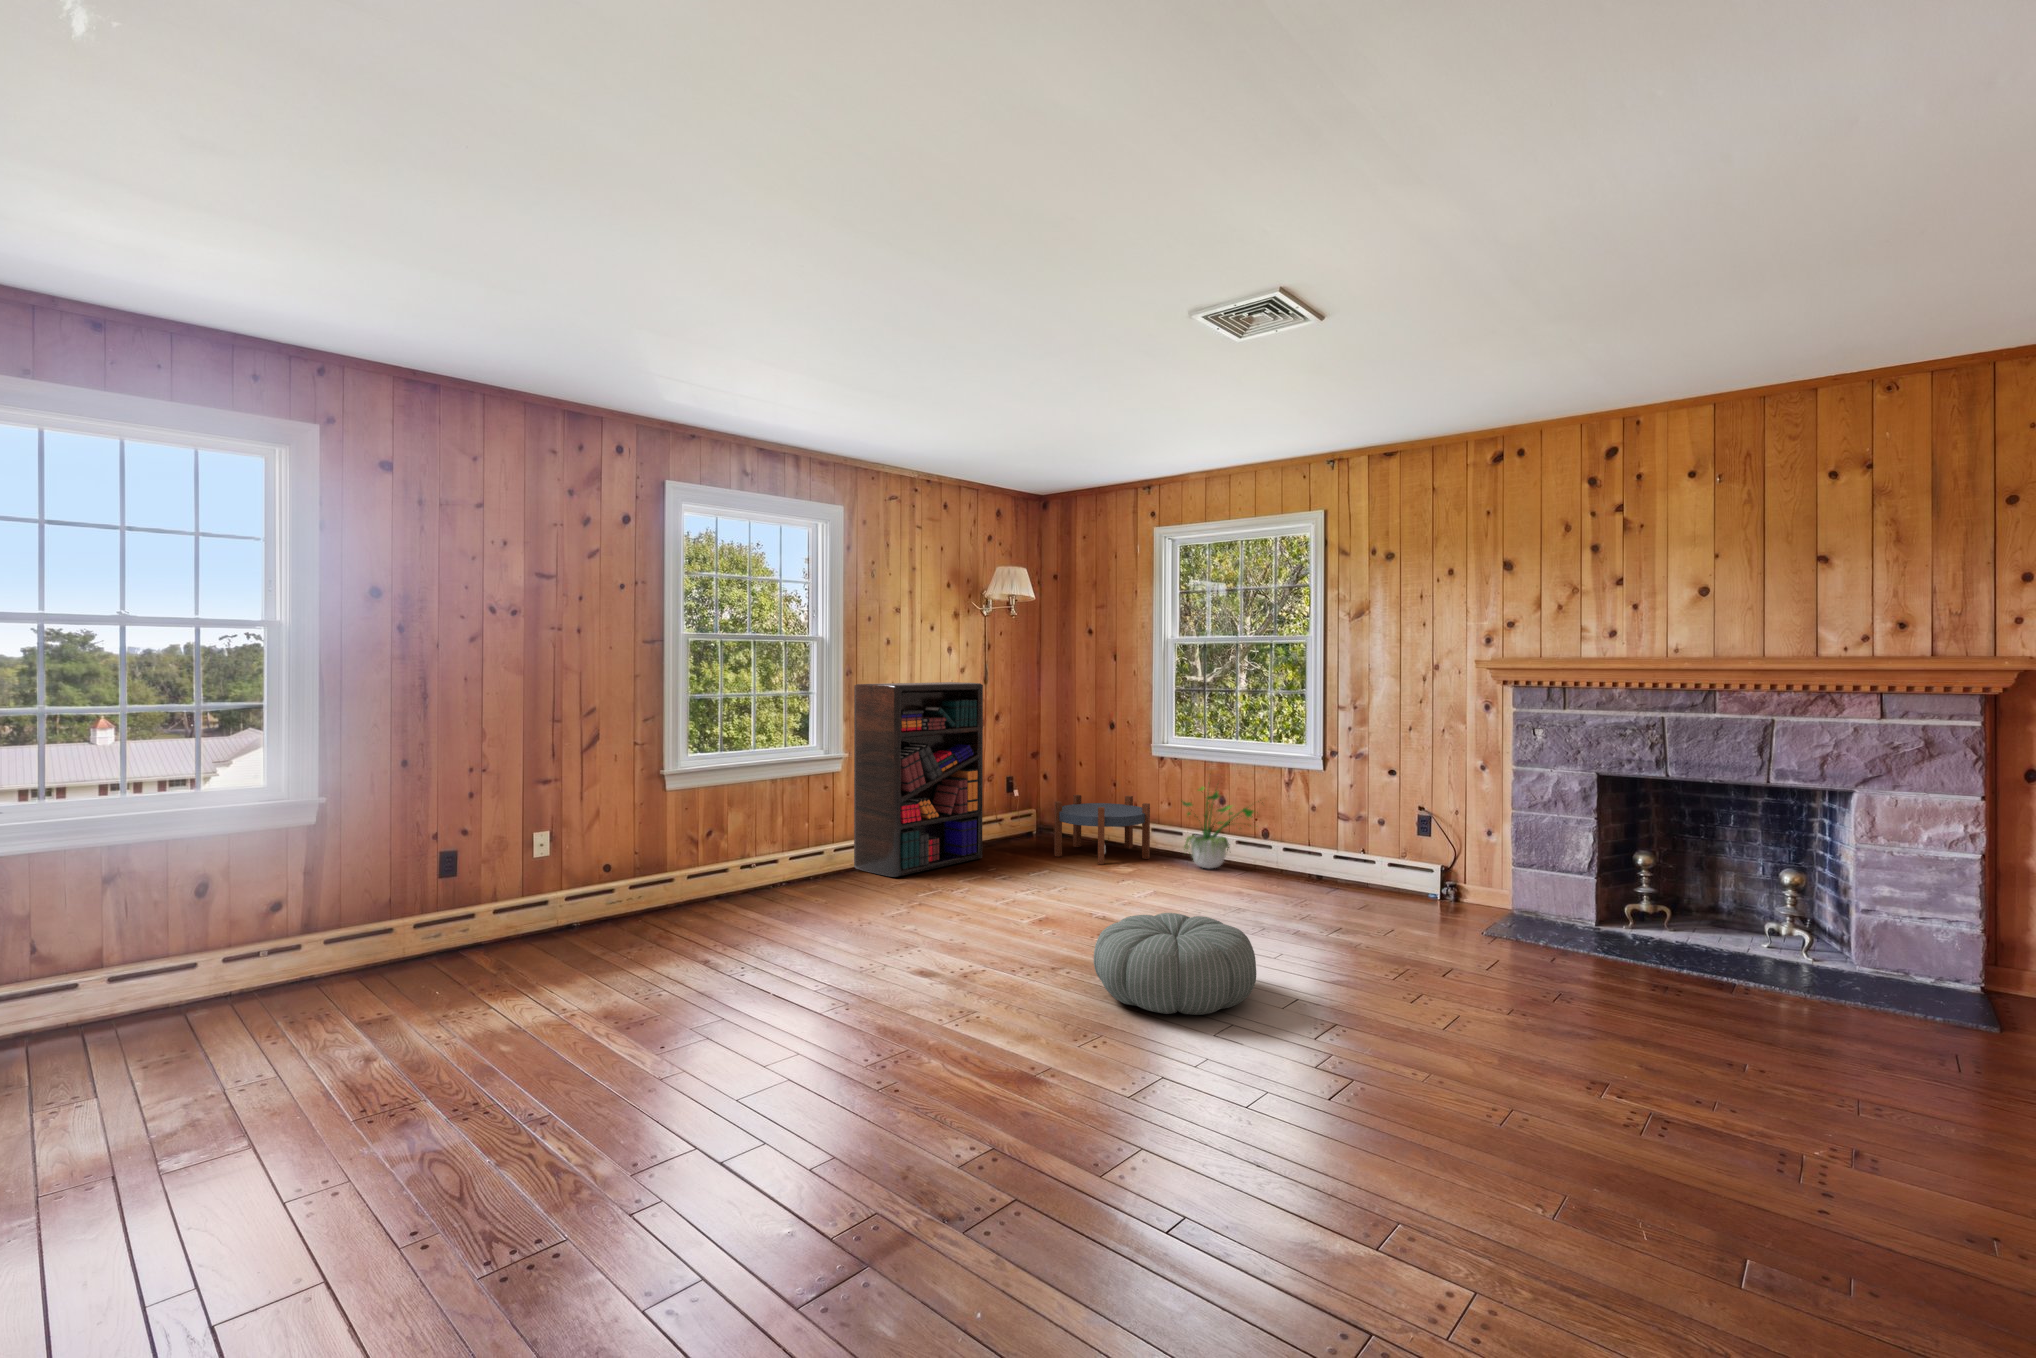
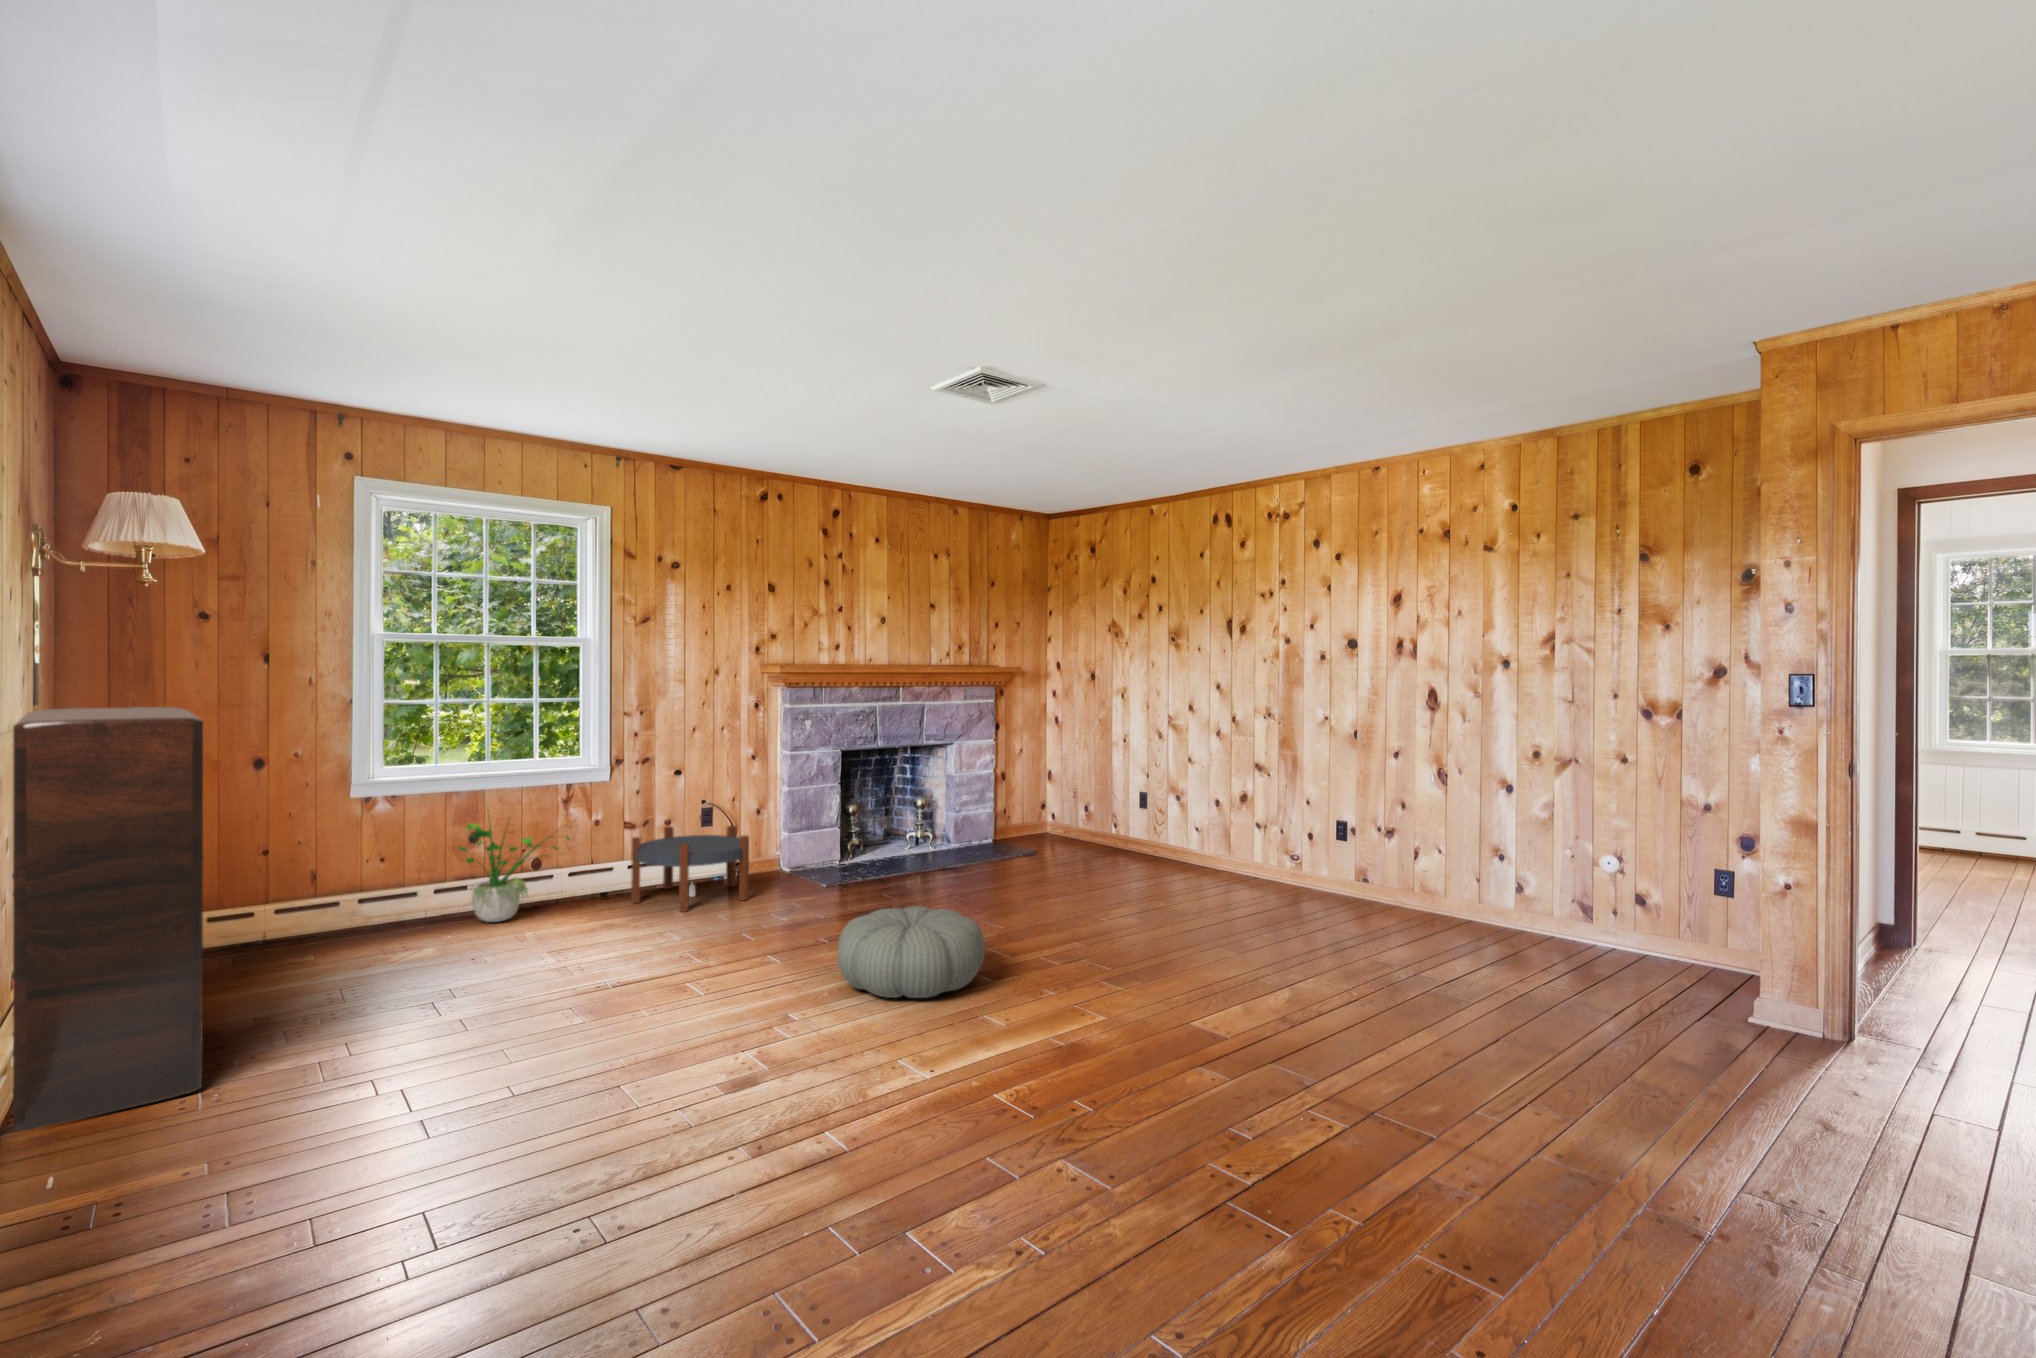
side table: present [1054,795,1150,864] -> present [631,825,749,912]

